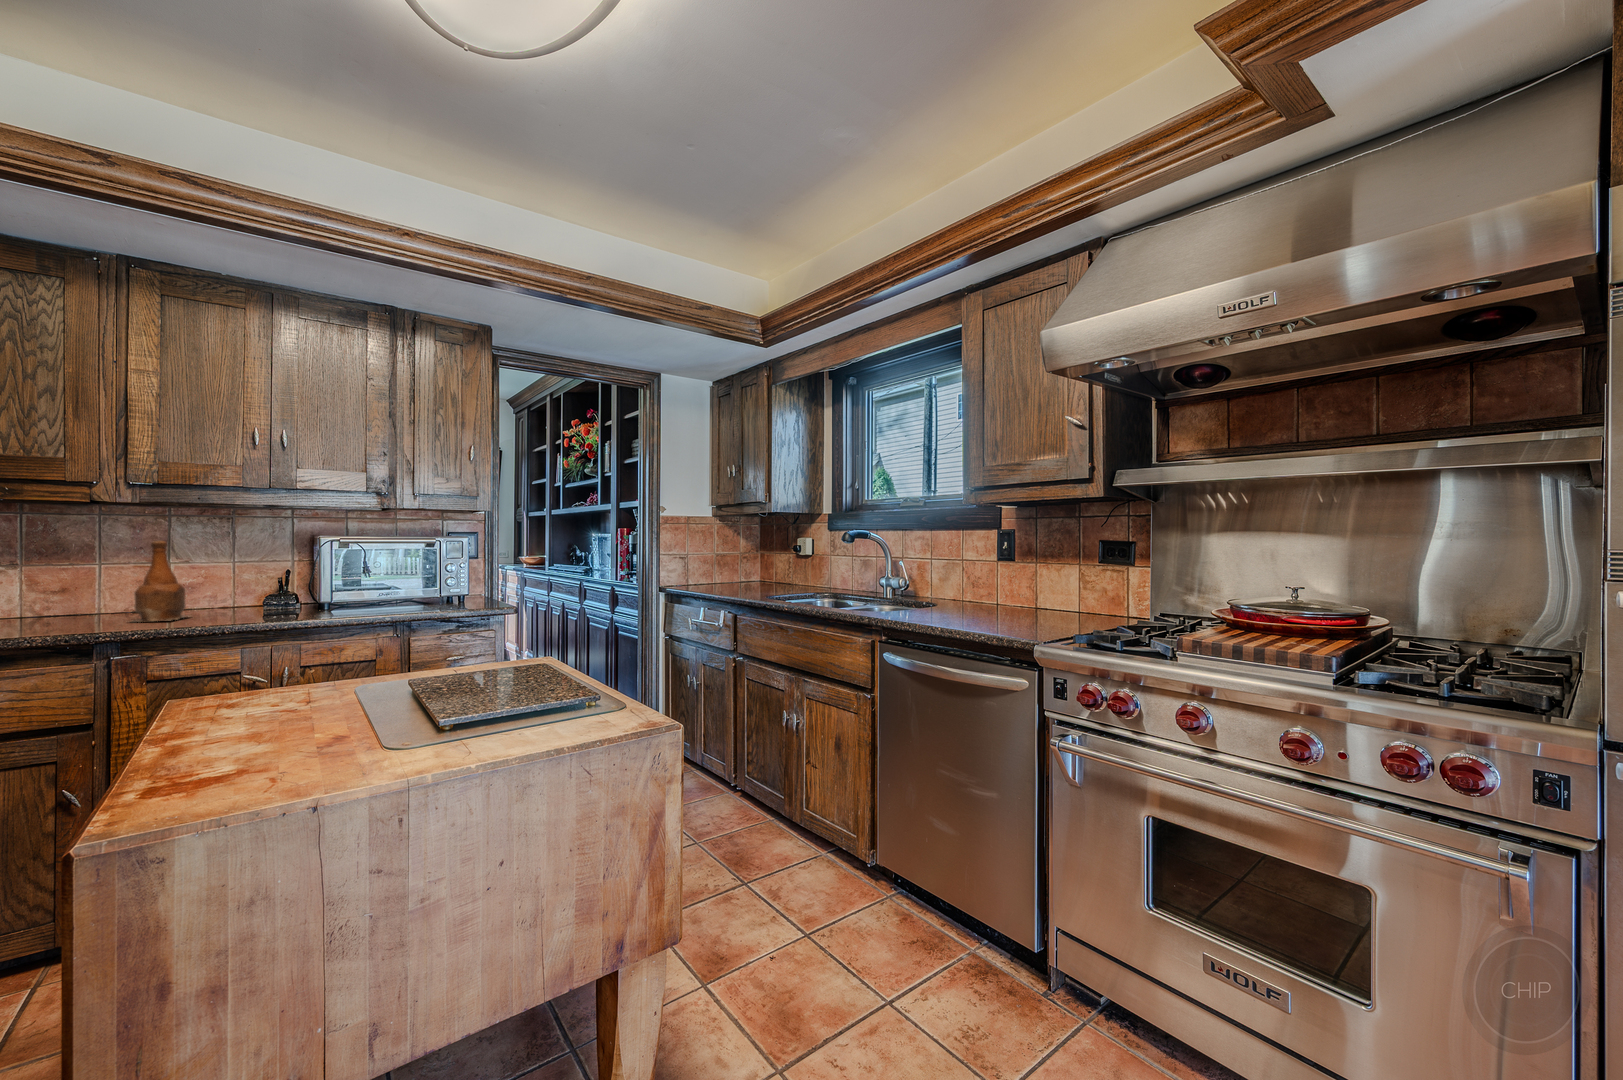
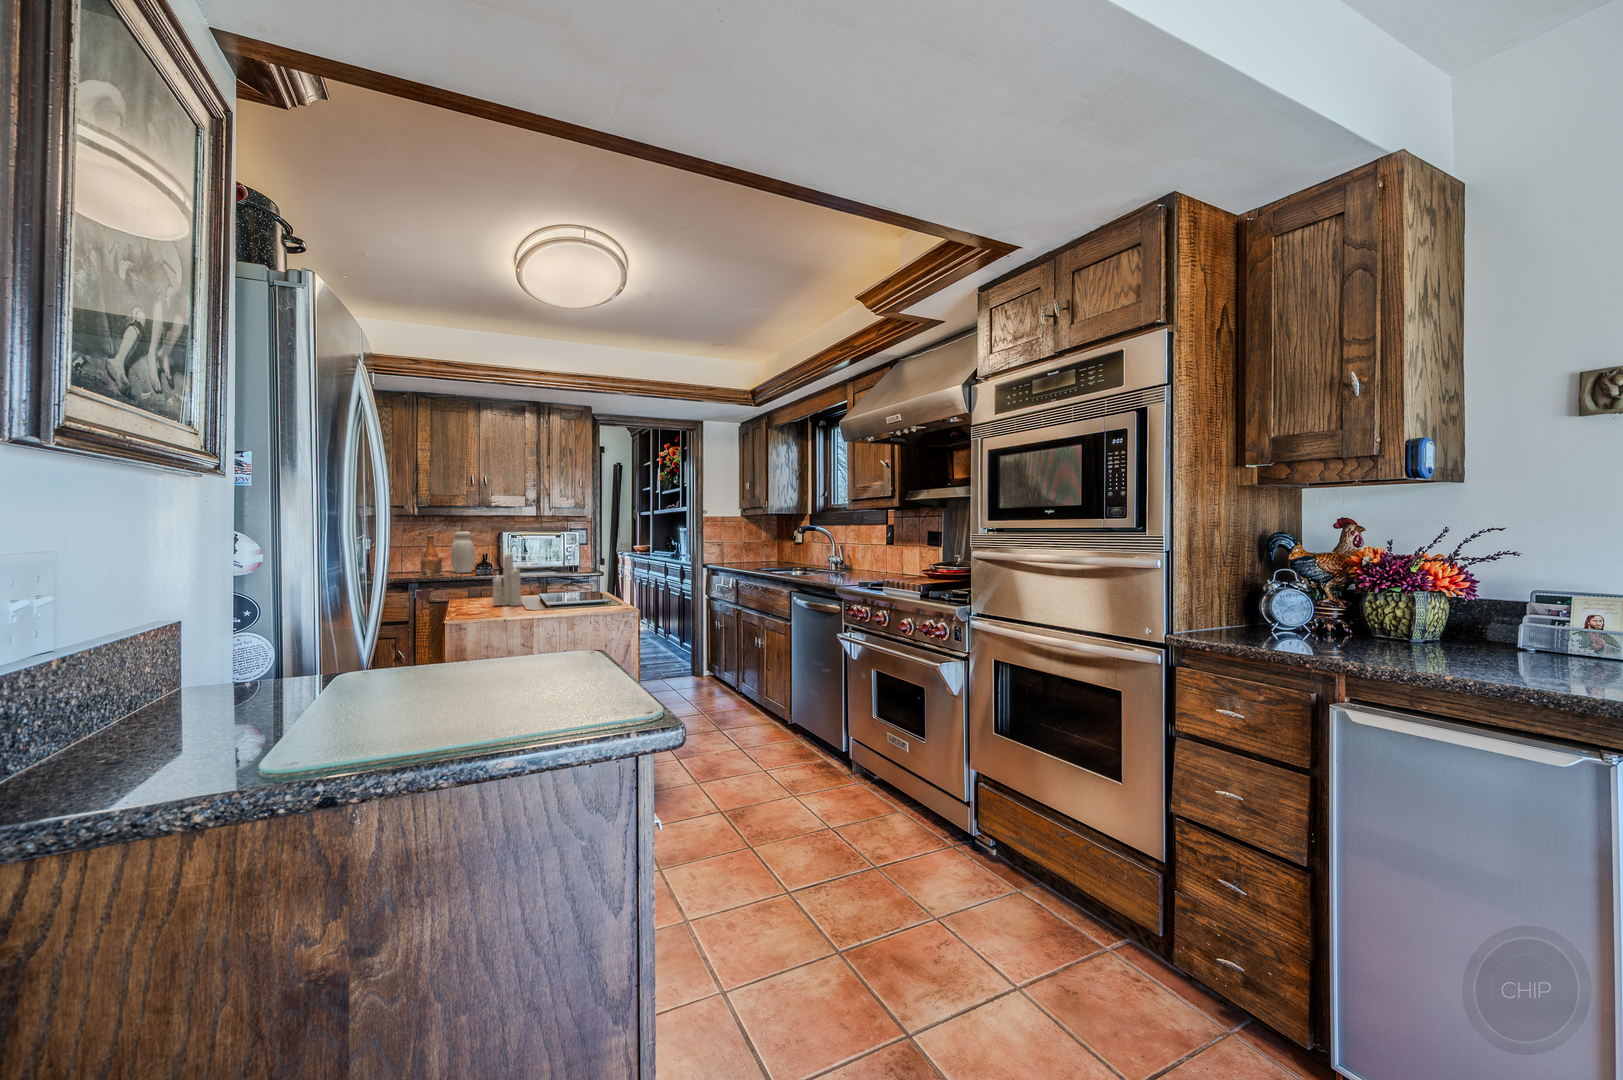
jar: none [209,535,260,612] -> present [451,532,475,573]
candle: none [286,561,371,716] -> present [492,549,522,606]

